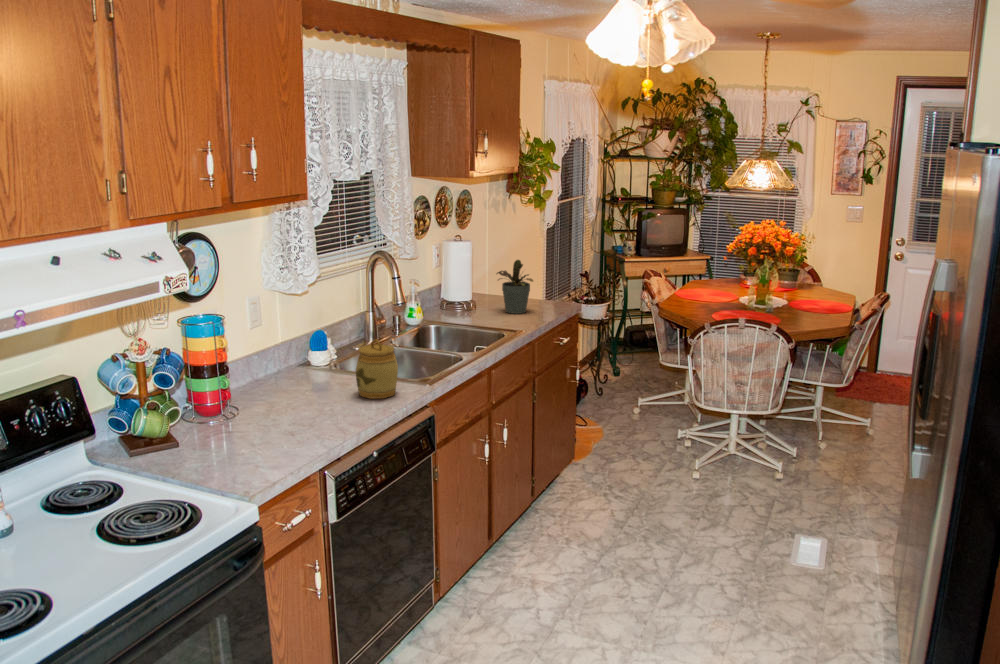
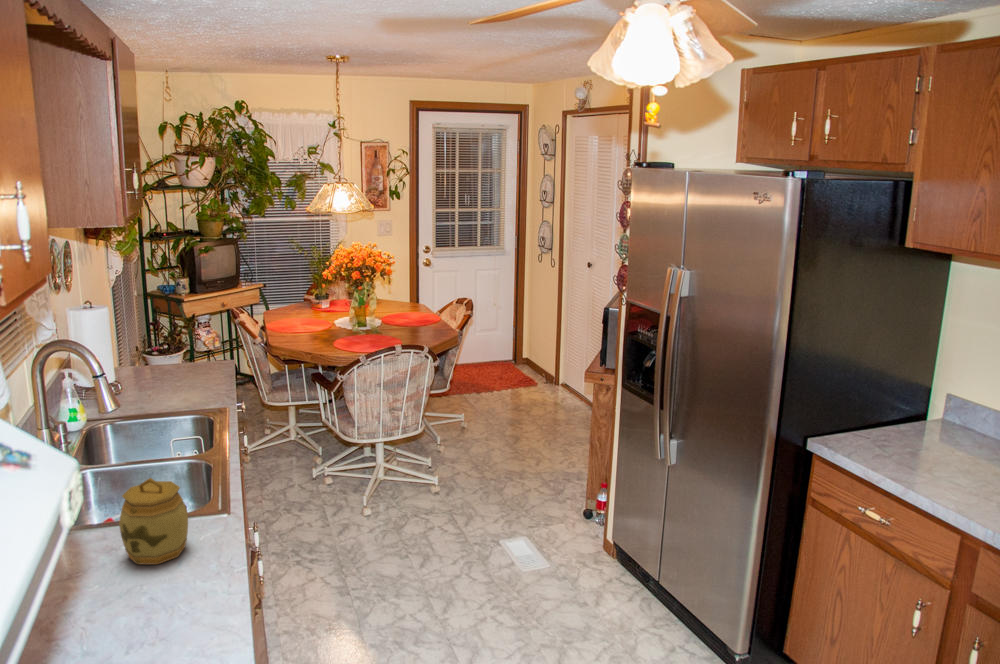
potted plant: present [497,260,533,314] -> none [138,323,191,389]

